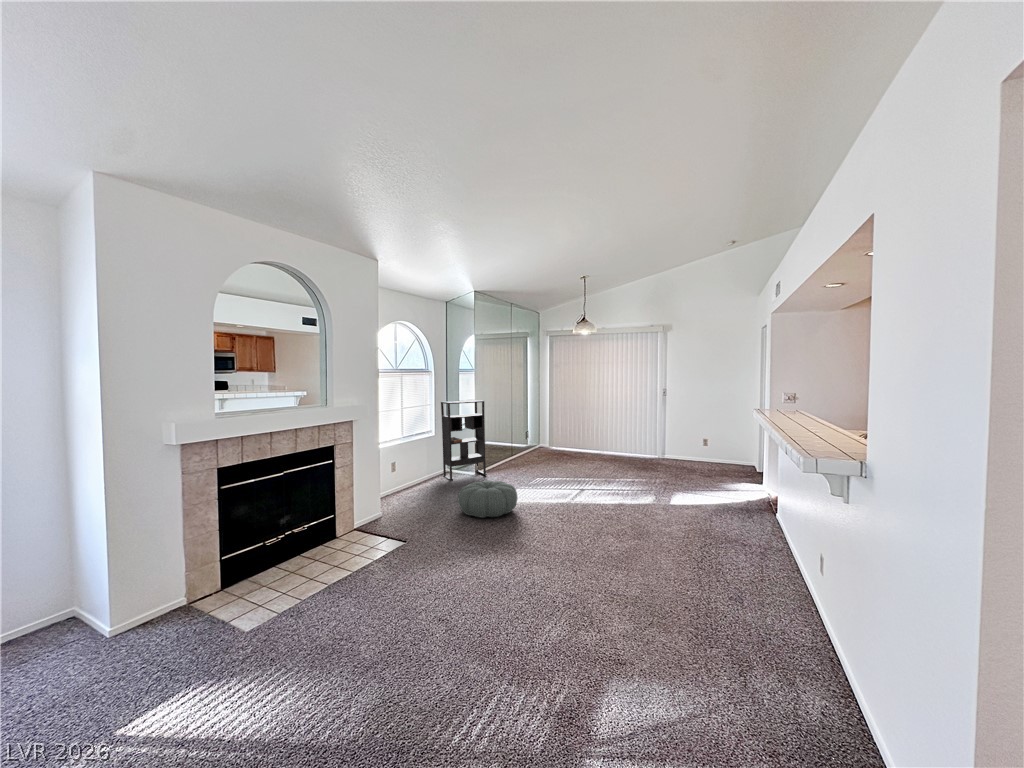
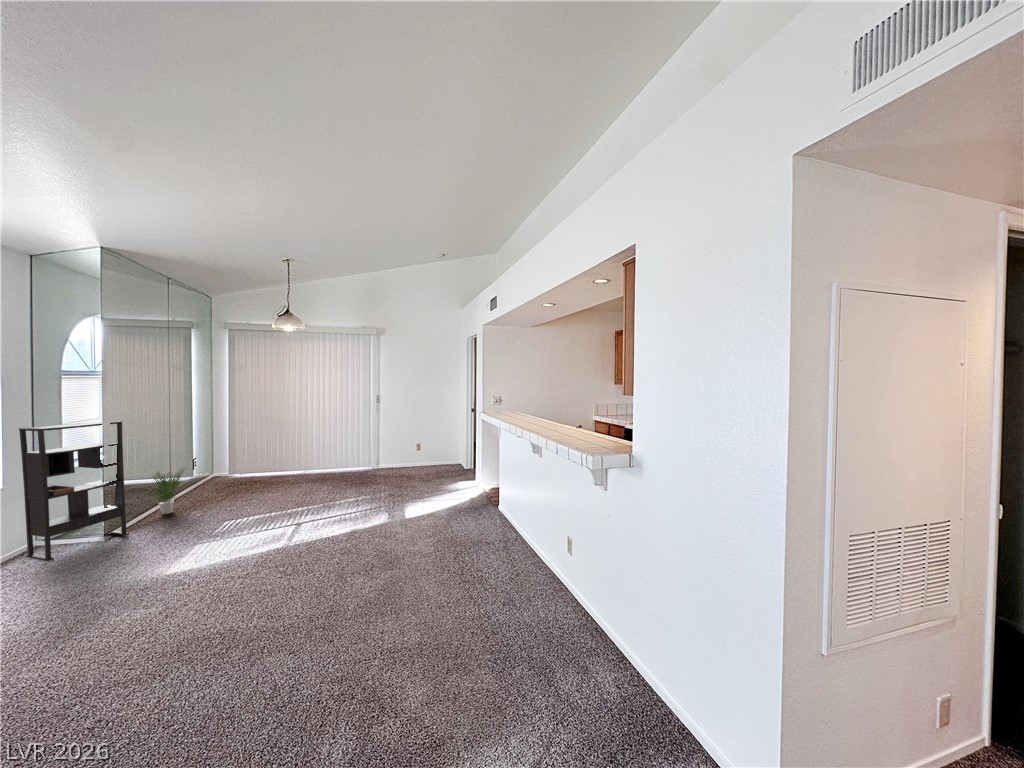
potted plant: none [492,435,522,467] -> present [152,469,184,514]
pouf: present [458,481,517,518] -> none [77,543,206,617]

